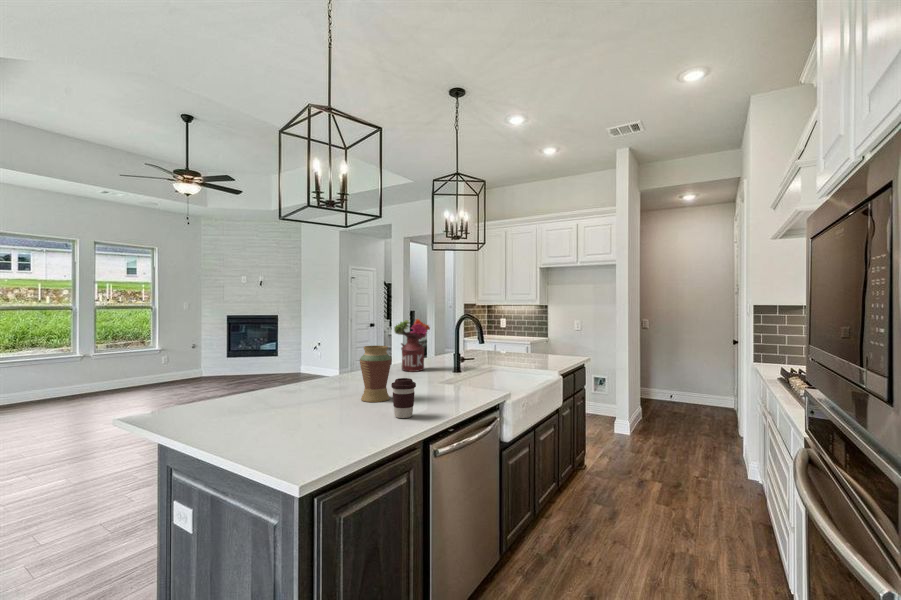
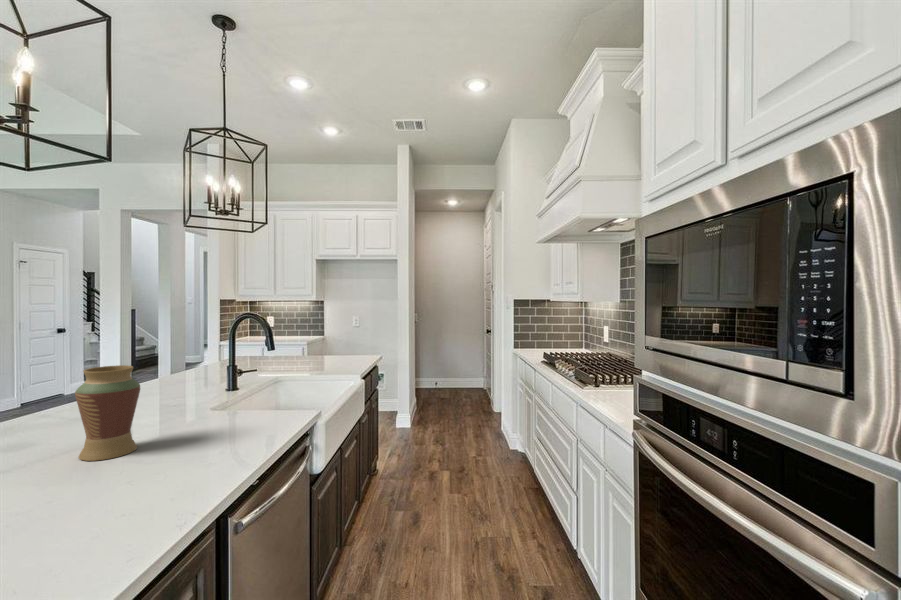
flower arrangement: present [394,319,430,372] -> none [128,320,190,396]
coffee cup: present [391,378,416,418] -> none [153,415,198,481]

